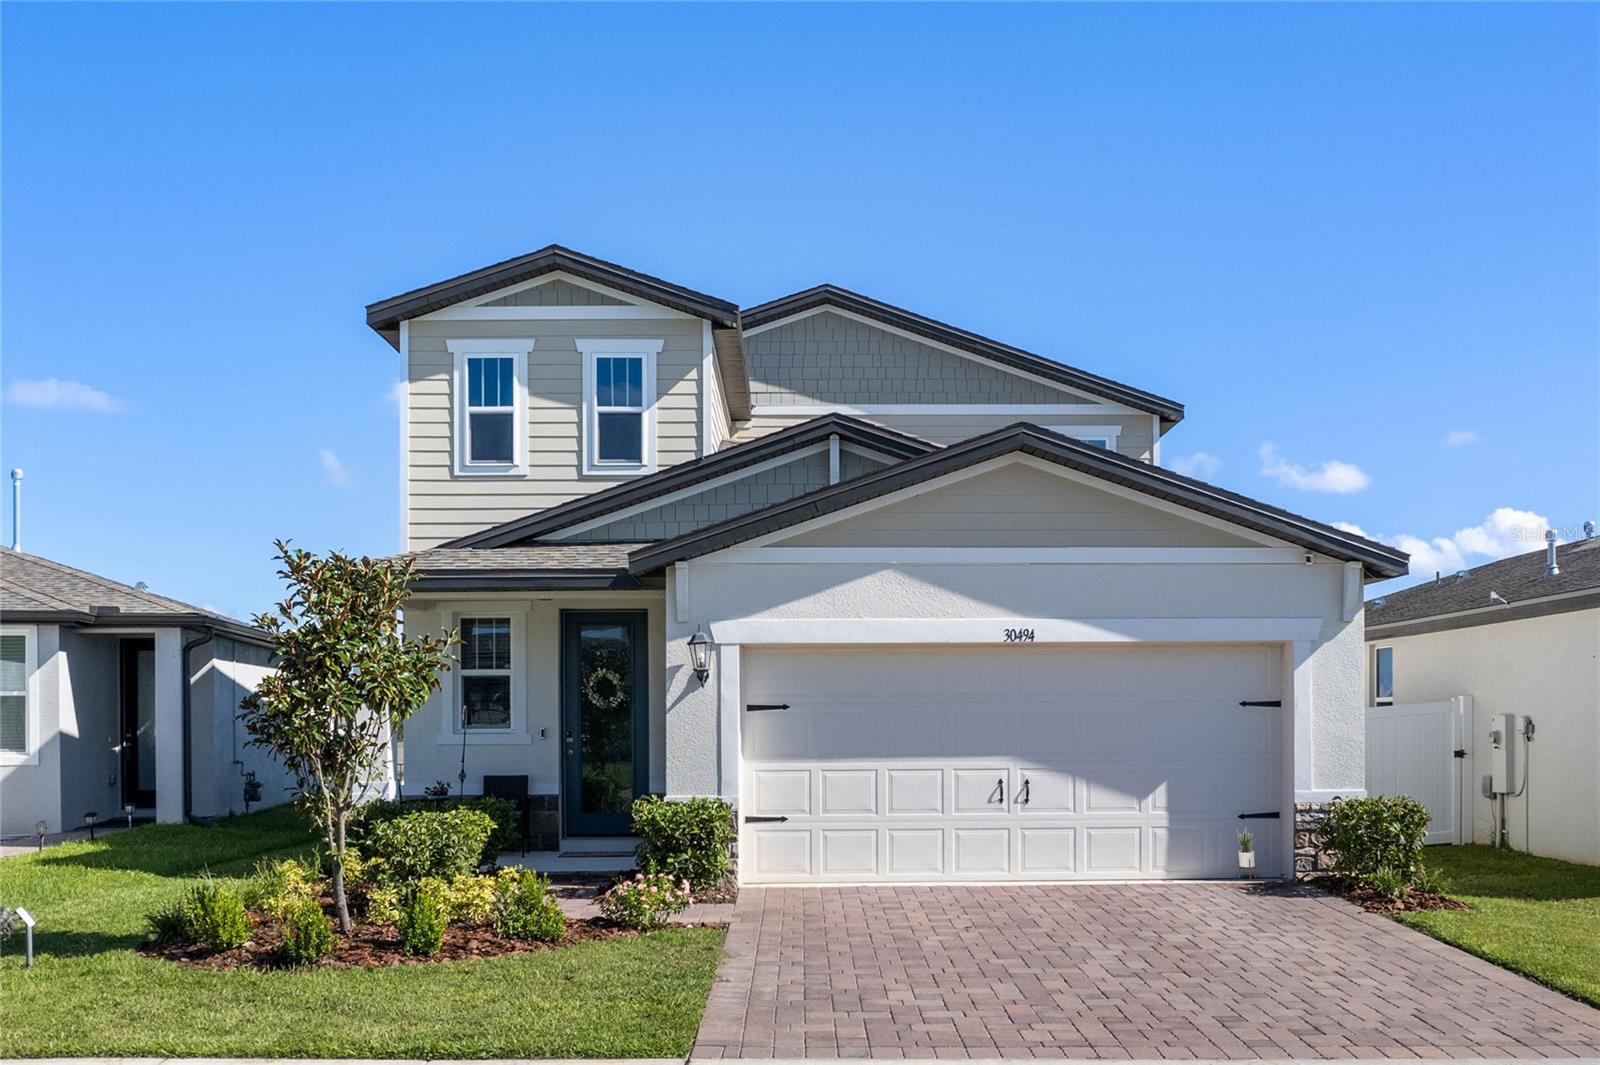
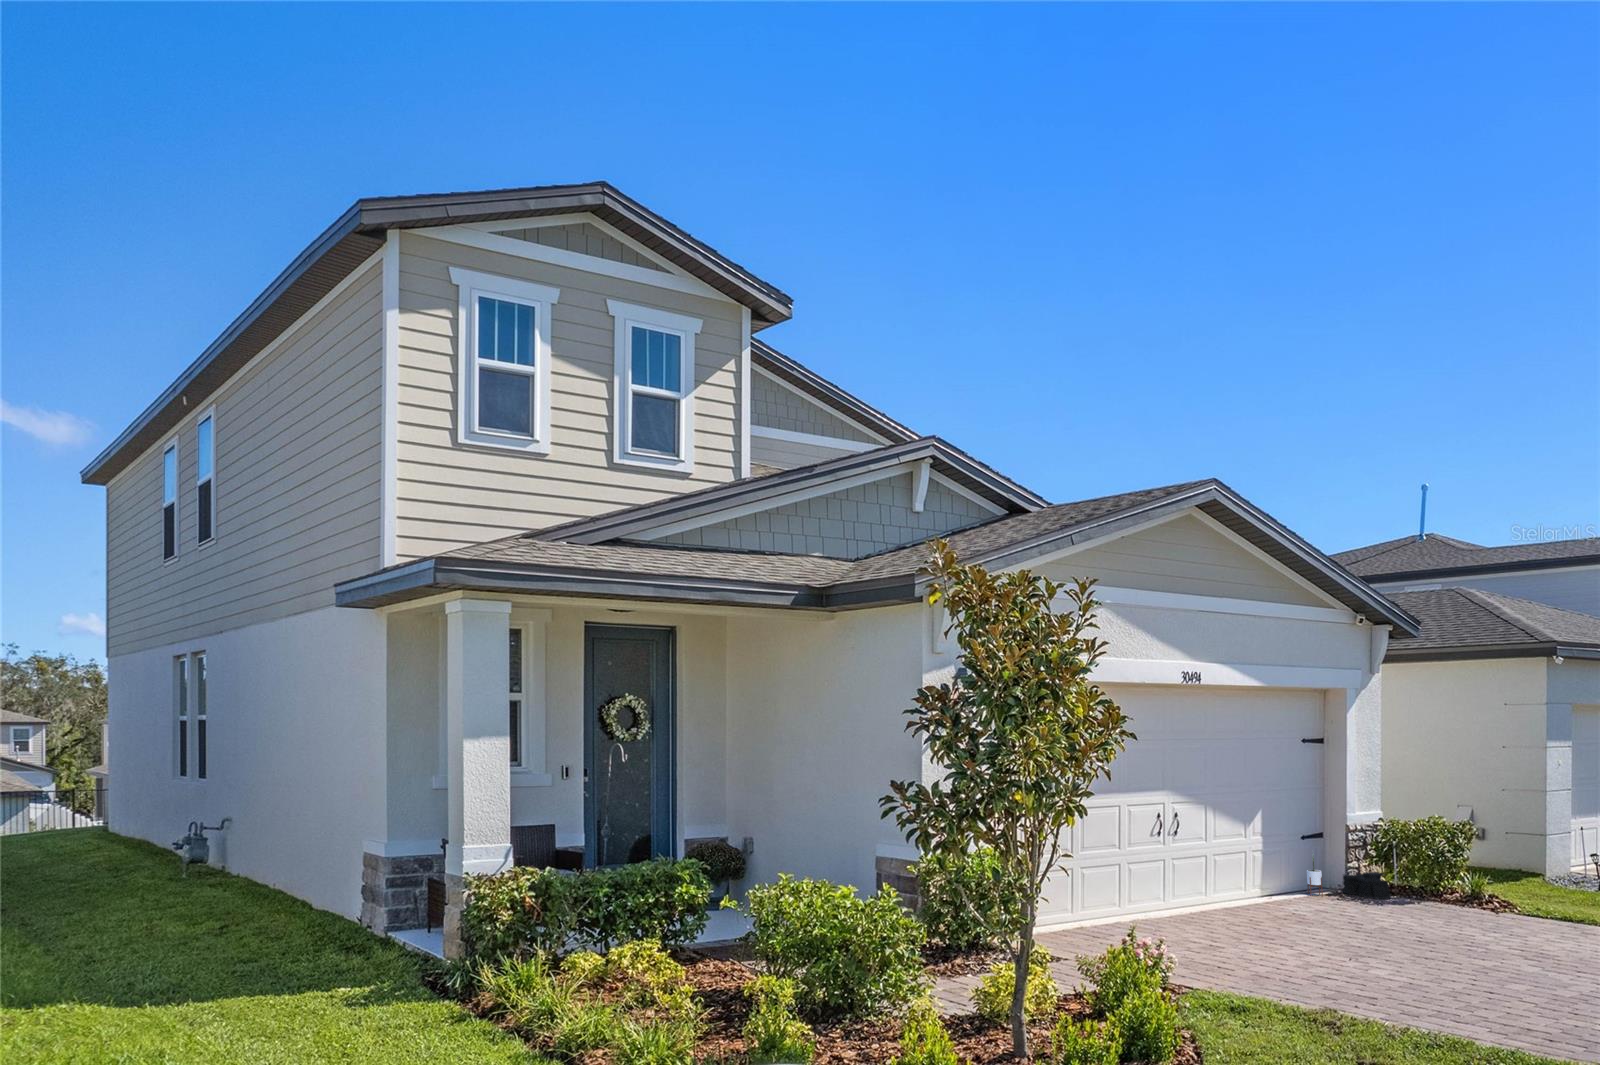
storage bin: none [1287,860,1344,889] -> present [1343,872,1391,899]

